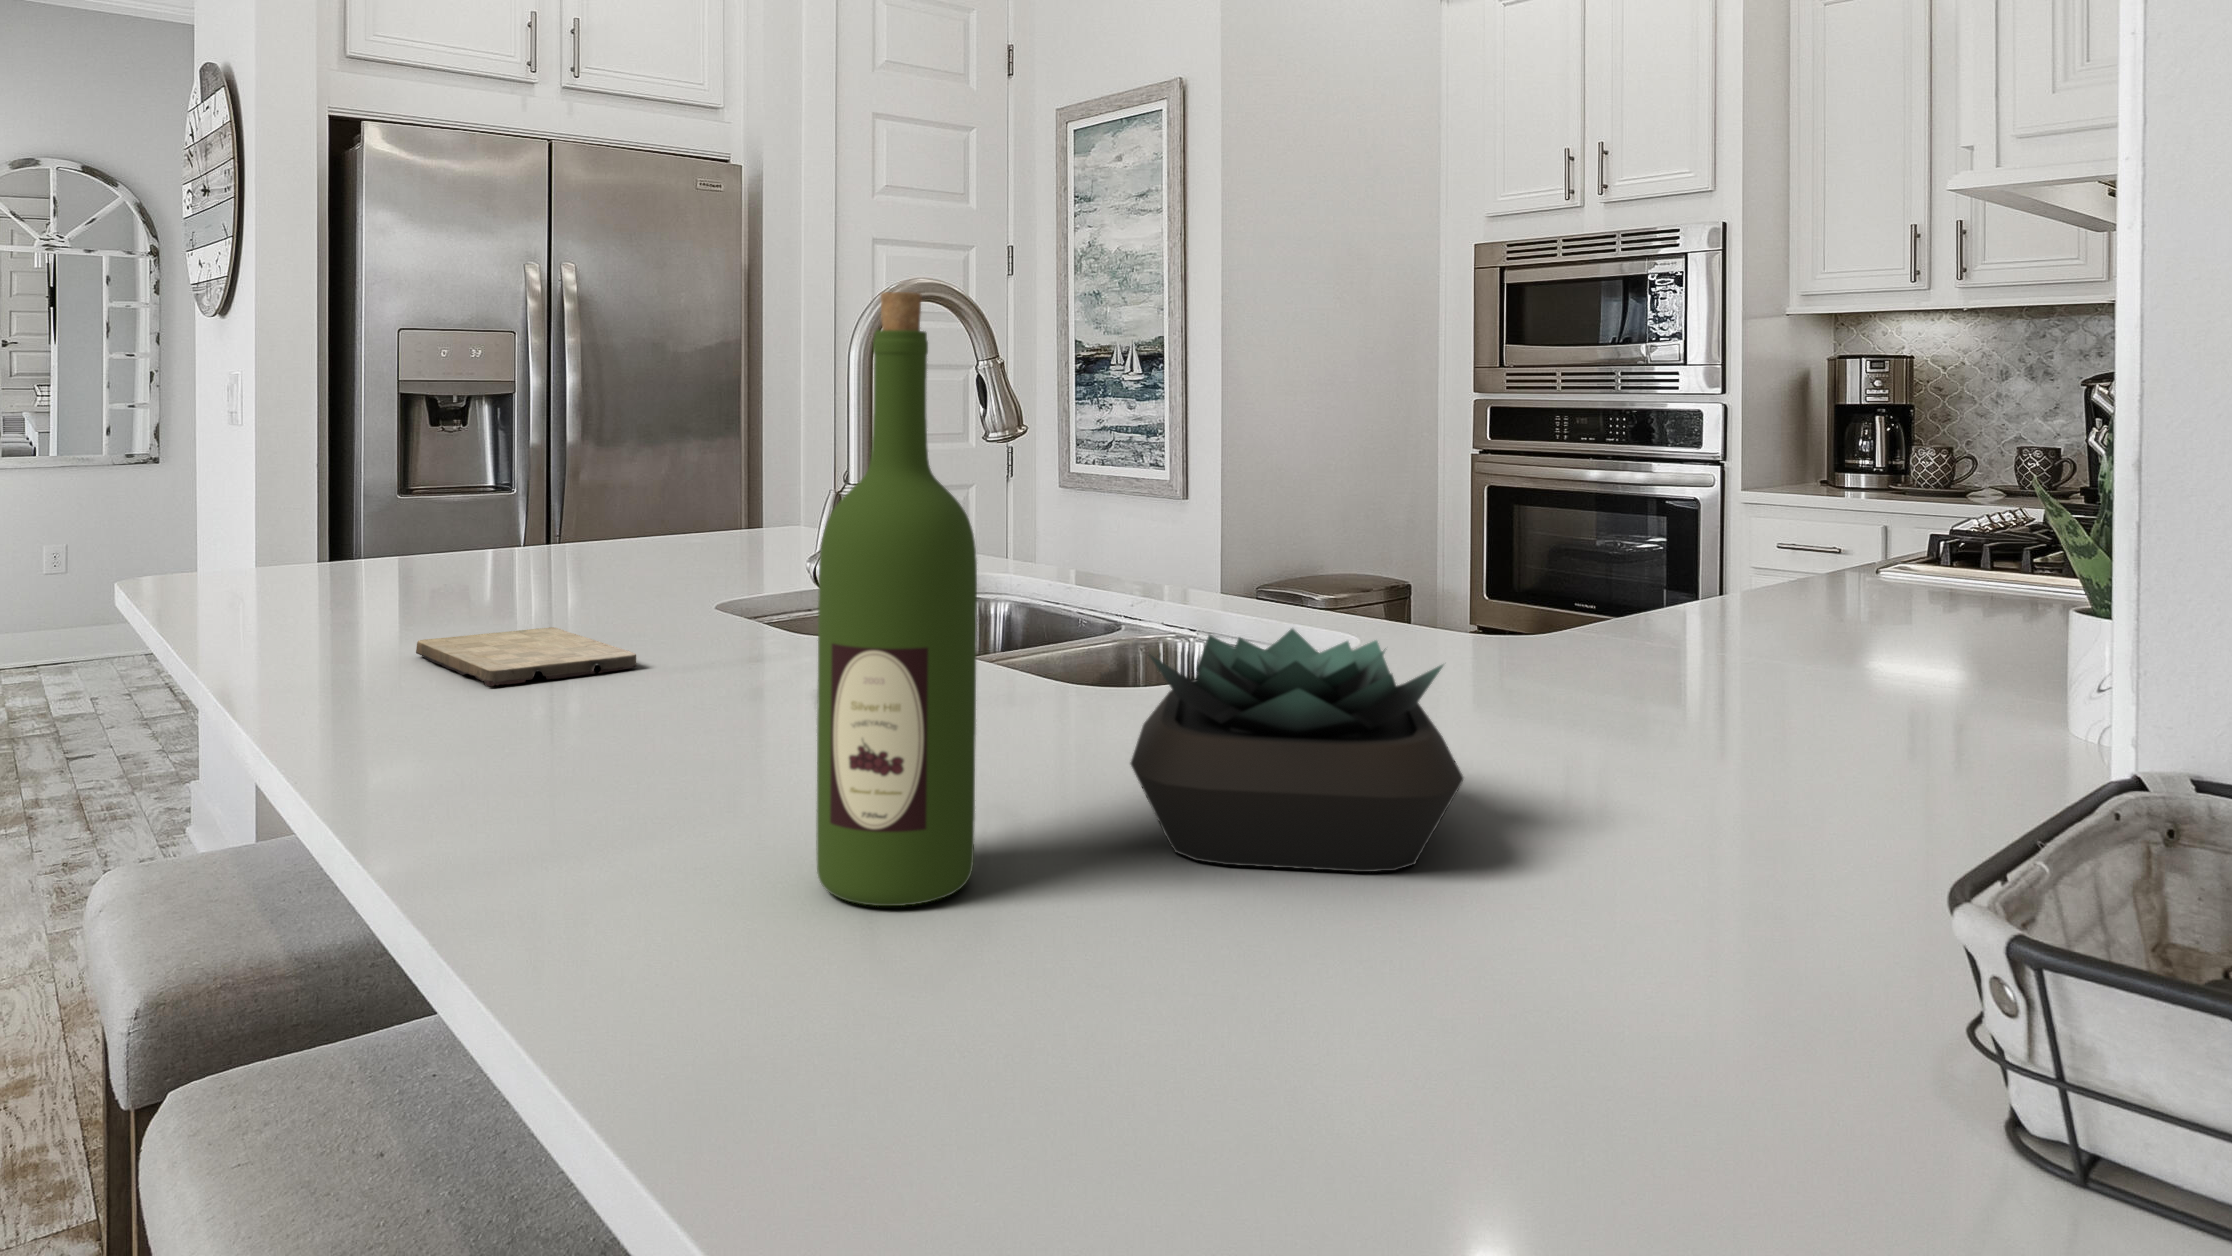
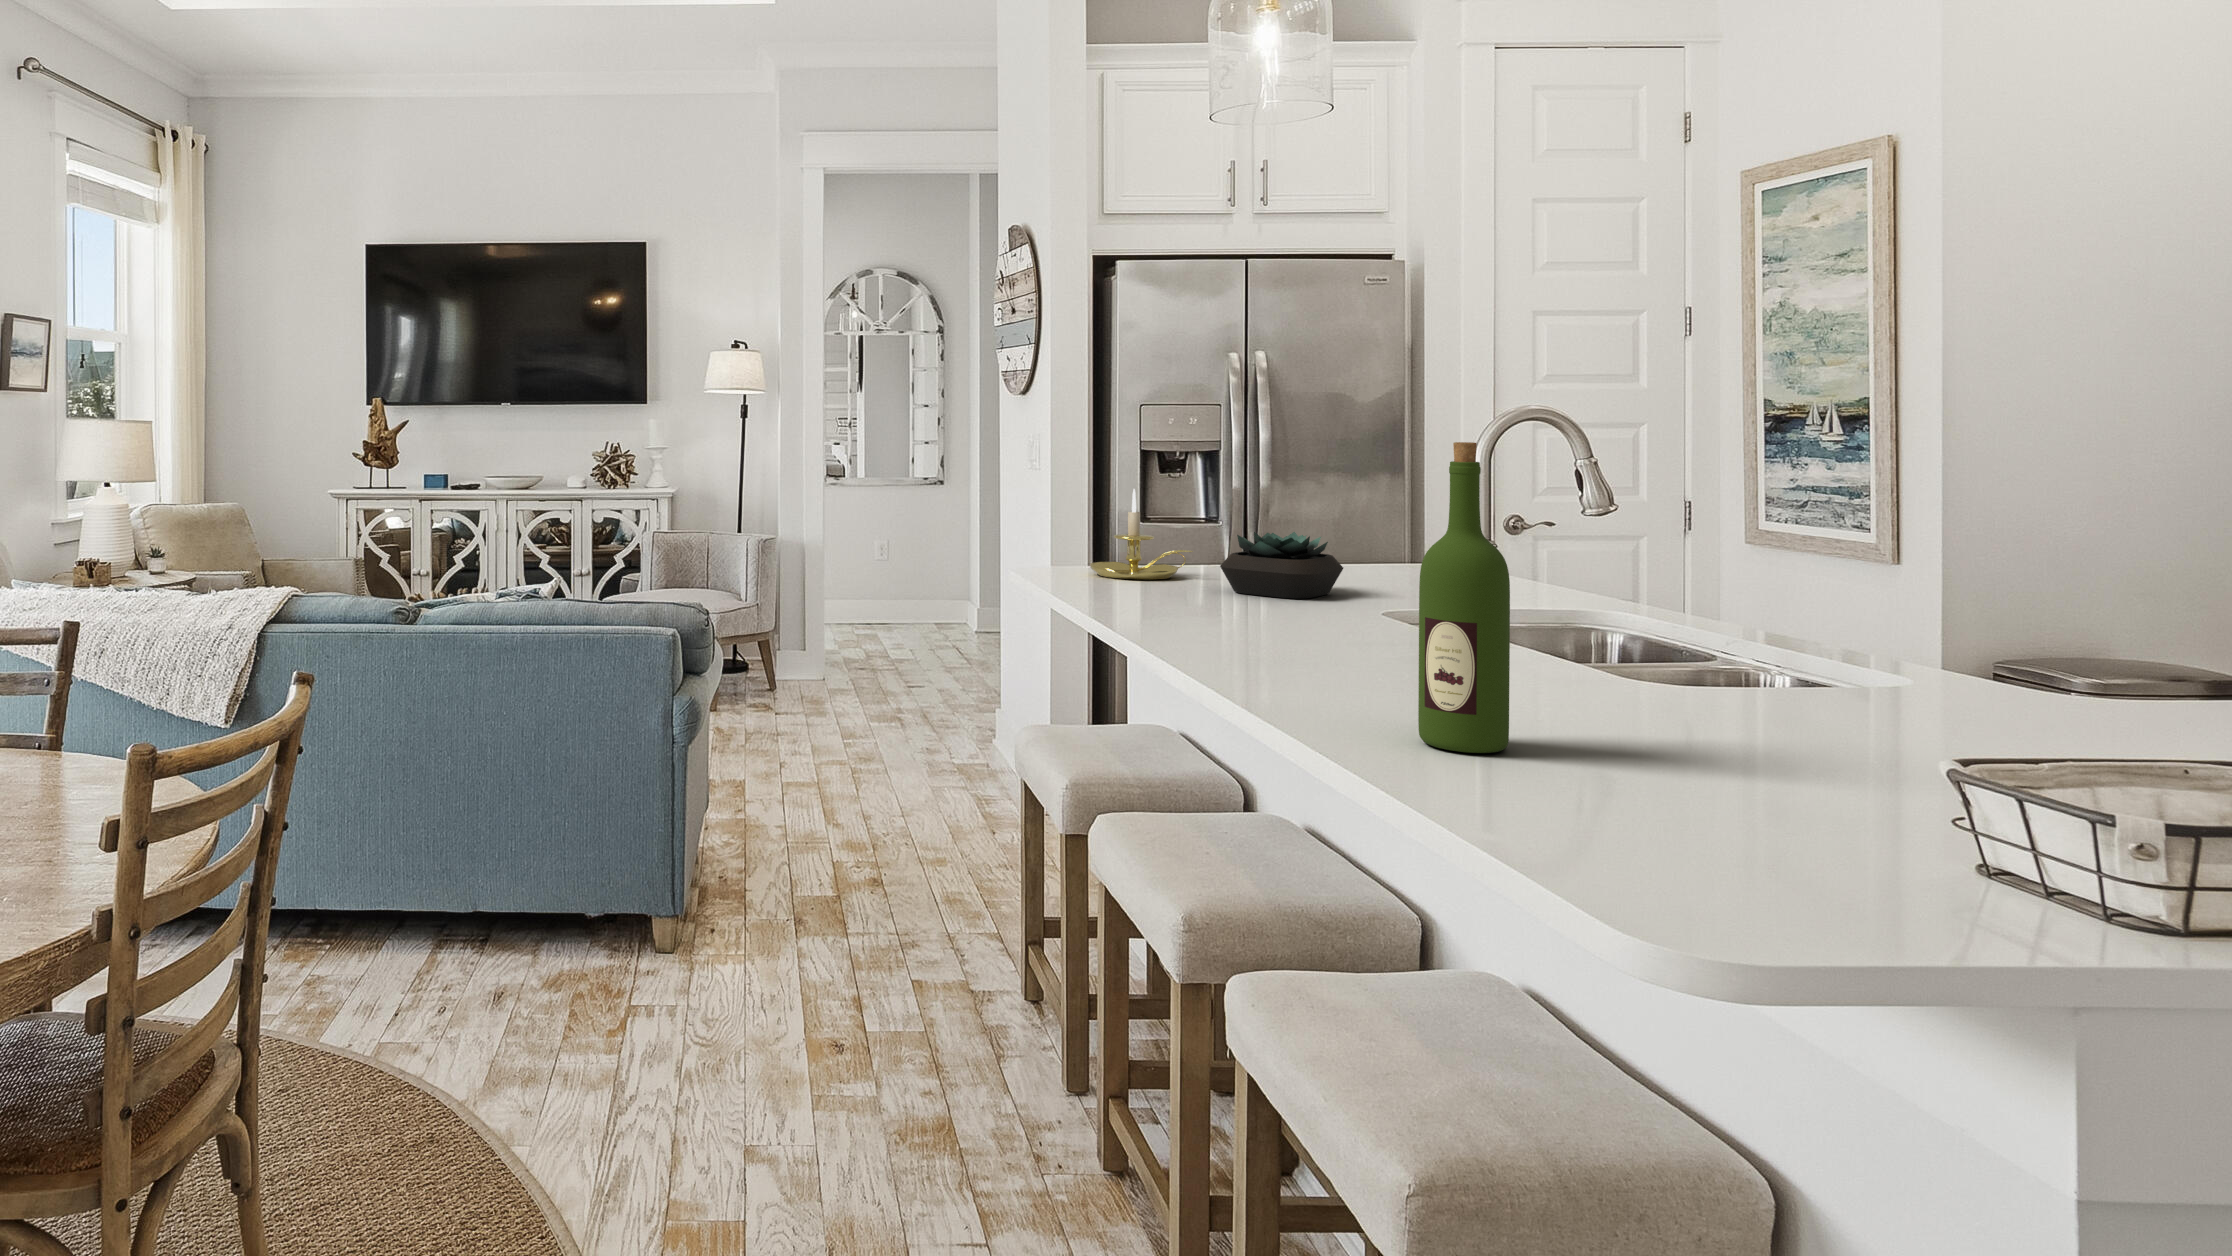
candle holder: none [280,439,451,581] -> present [1090,489,1193,580]
cutting board: present [416,627,637,686] -> none [1187,614,1322,643]
succulent plant: present [1130,629,1464,872] -> present [1220,532,1343,599]

